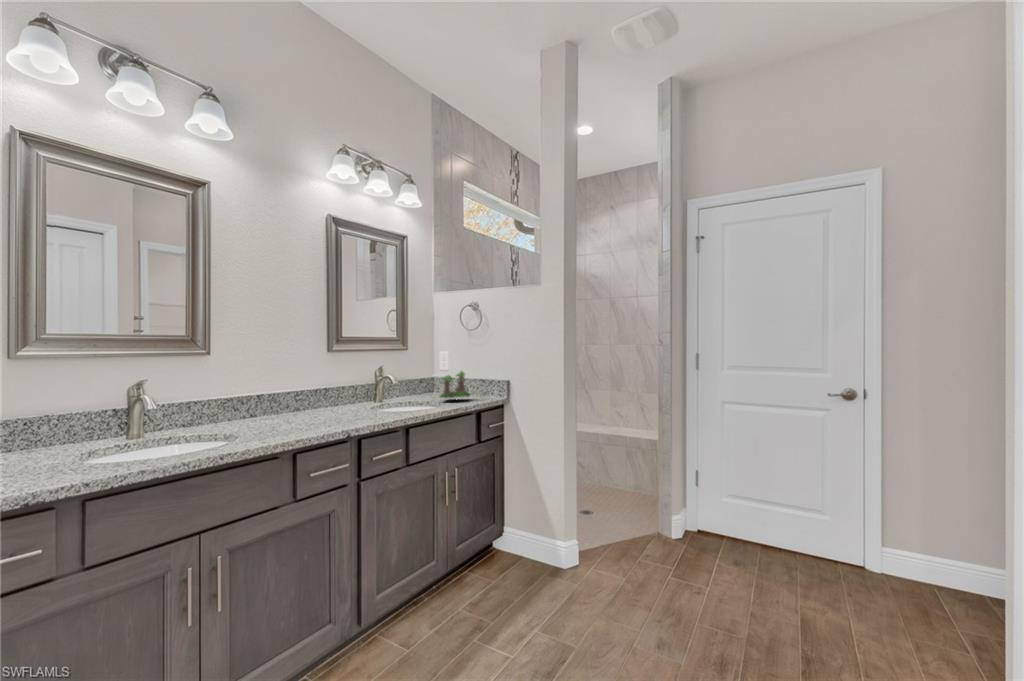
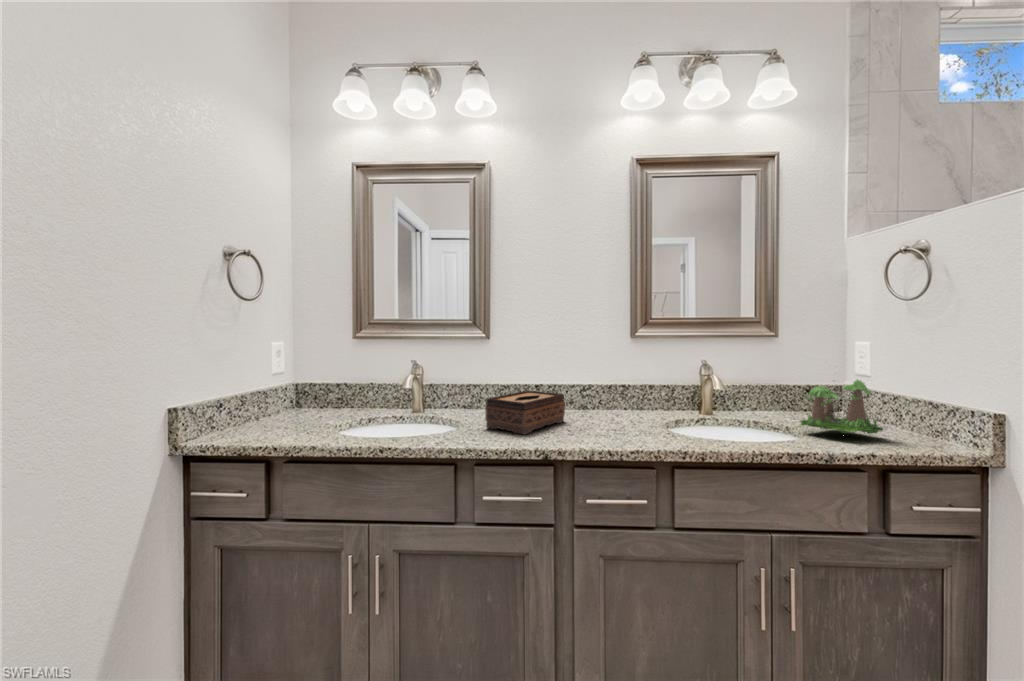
tissue box: none [261,397,308,432] -> present [485,391,565,434]

